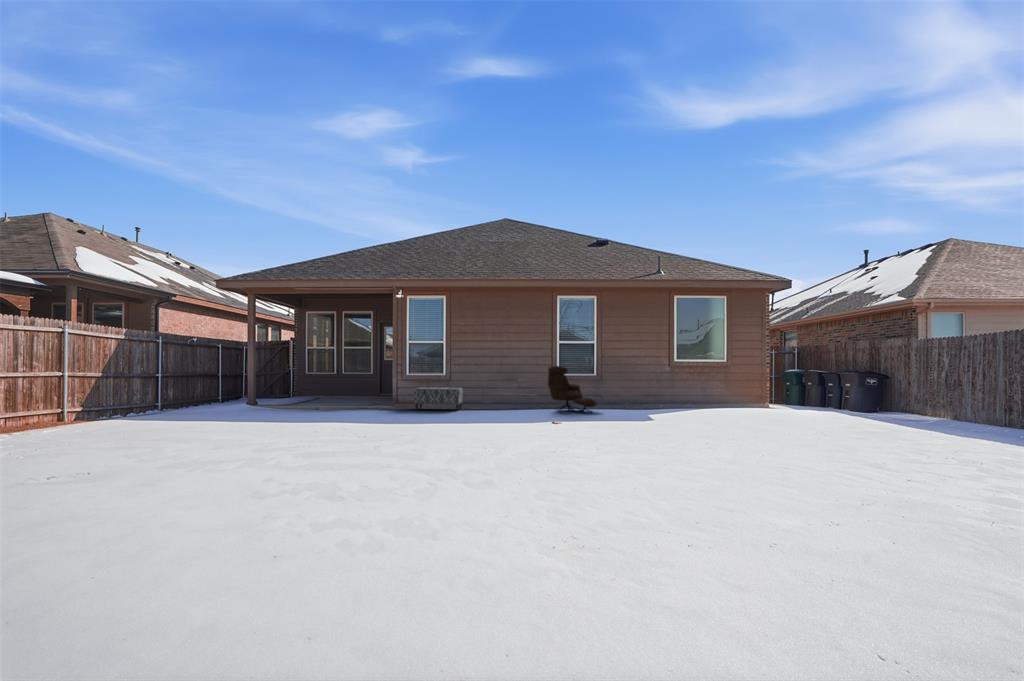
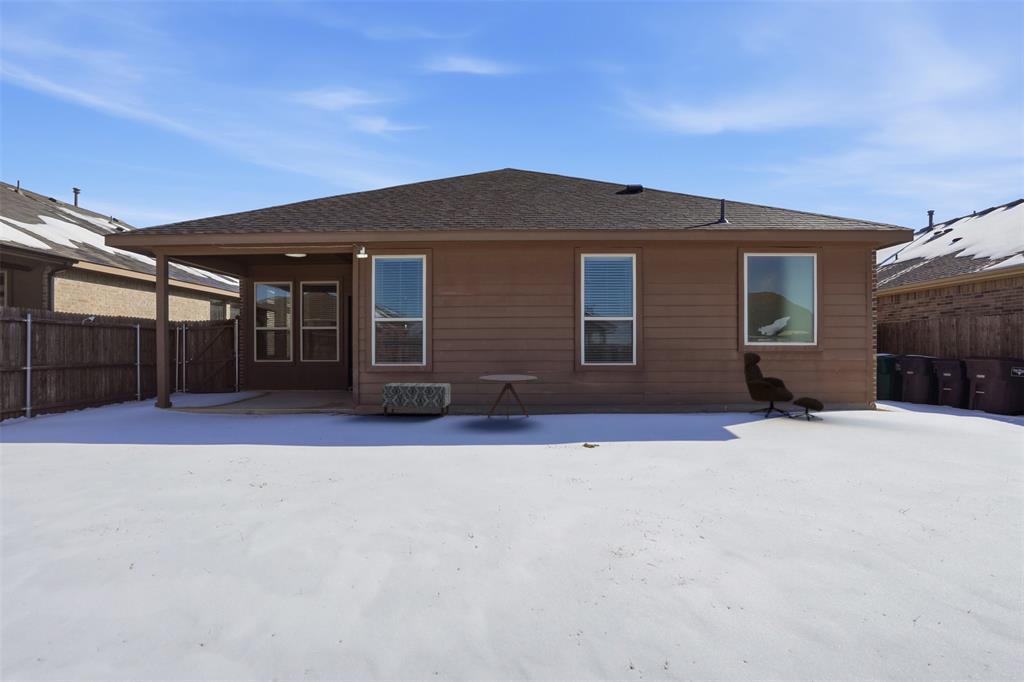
lounge chair: present [548,366,597,412] -> present [744,353,824,421]
round table: none [484,382,525,413] -> present [479,375,537,420]

